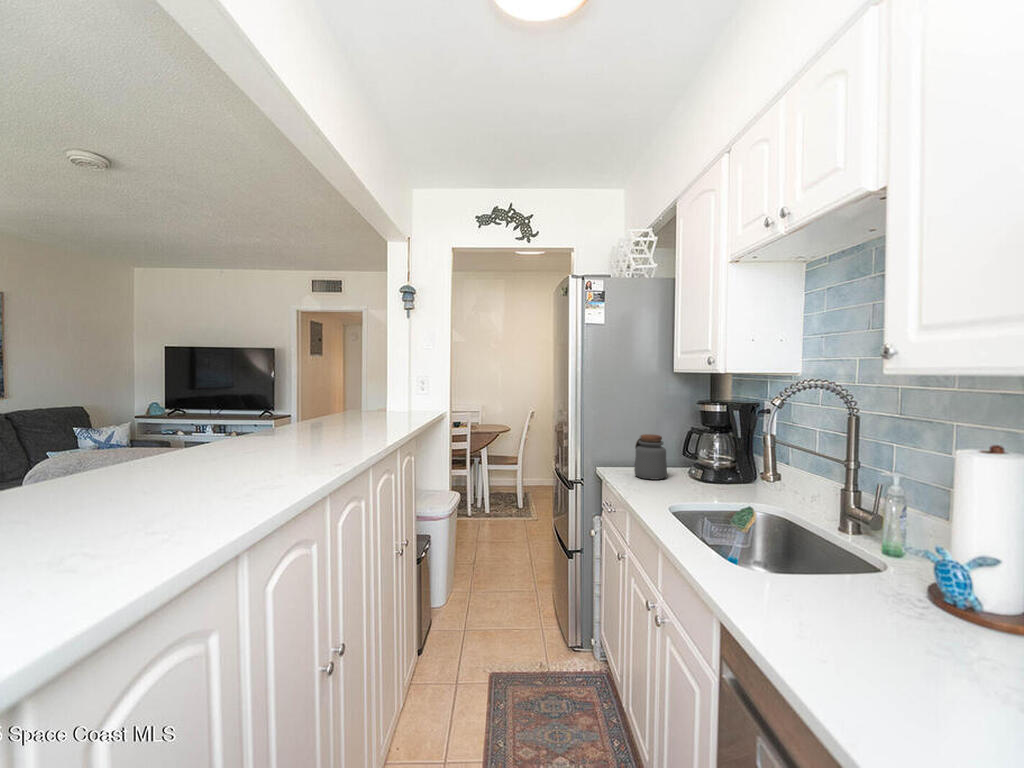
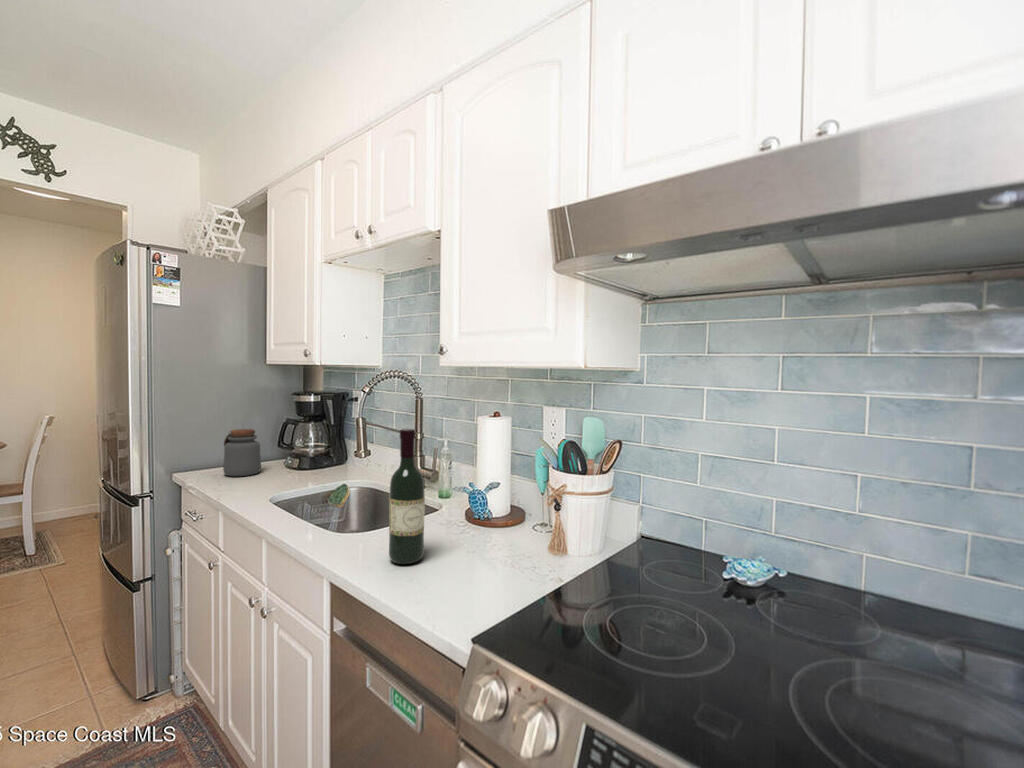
wine bottle: none [796,457,850,637] -> present [389,429,425,564]

